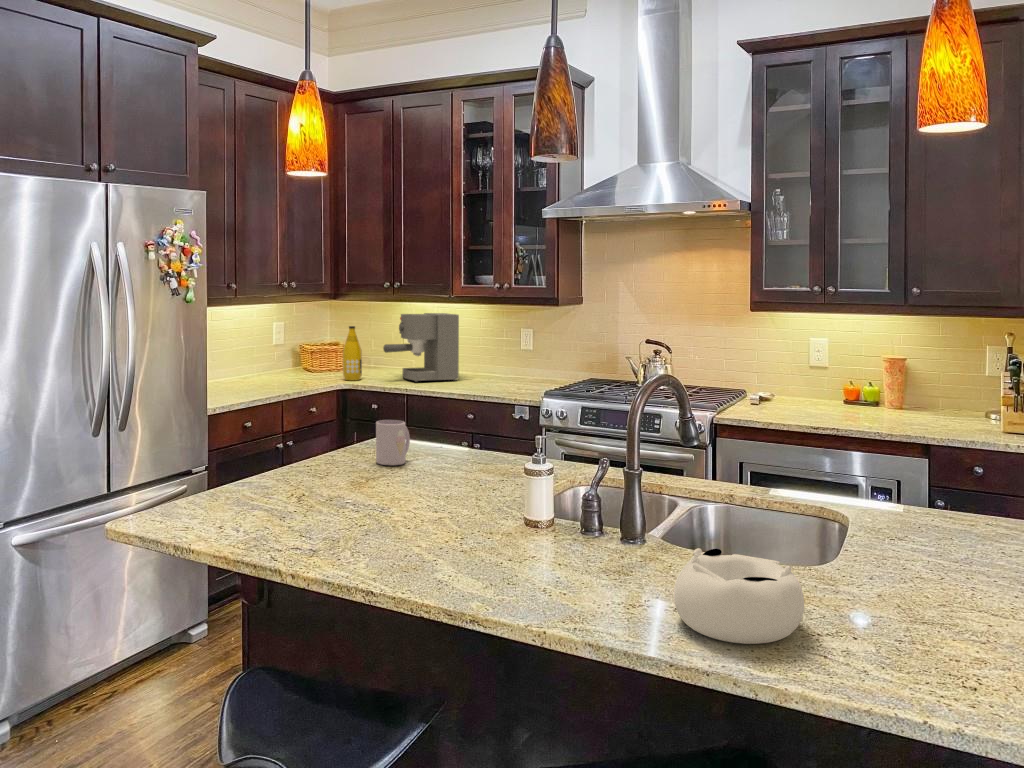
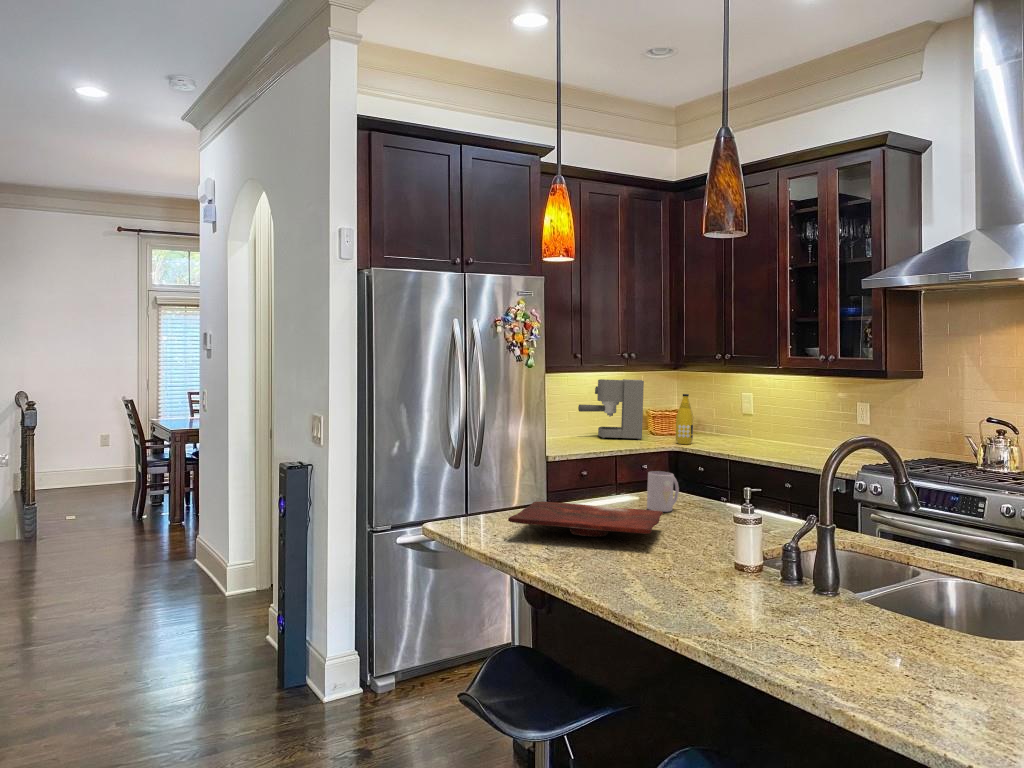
coffee maker: present [383,313,459,382] -> present [578,379,644,440]
cutting board: none [244,467,423,508] -> present [508,502,663,537]
decorative bowl: present [674,548,804,644] -> none [798,589,927,682]

